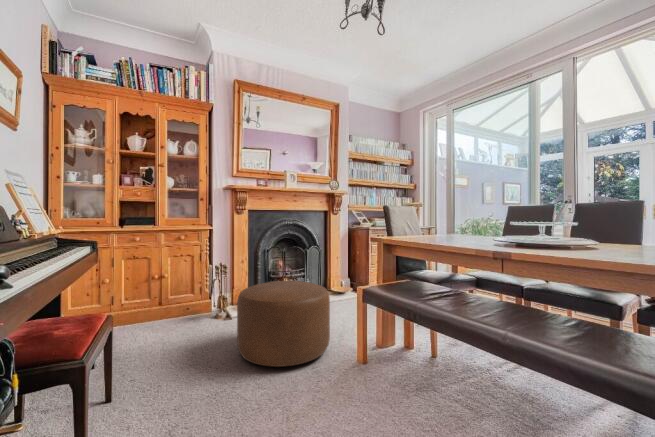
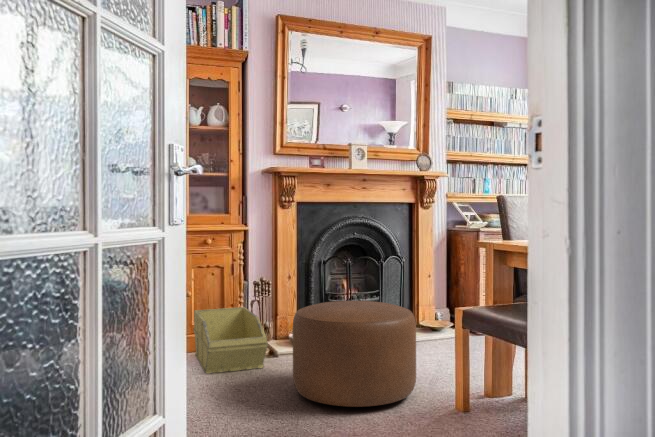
storage bin: none [169,284,222,338] -> present [194,307,268,374]

